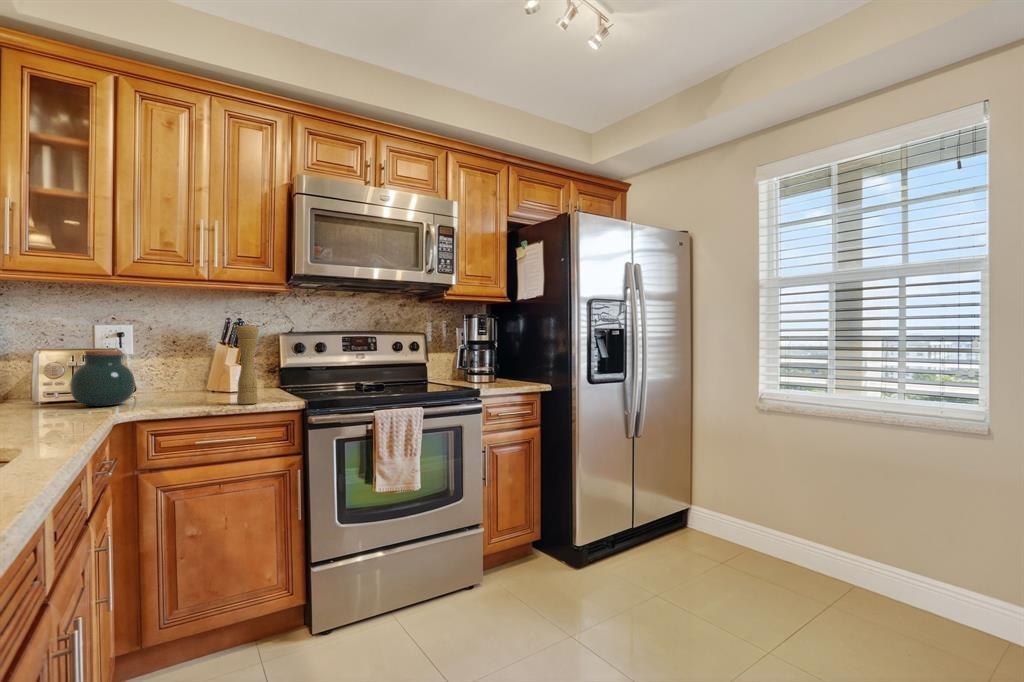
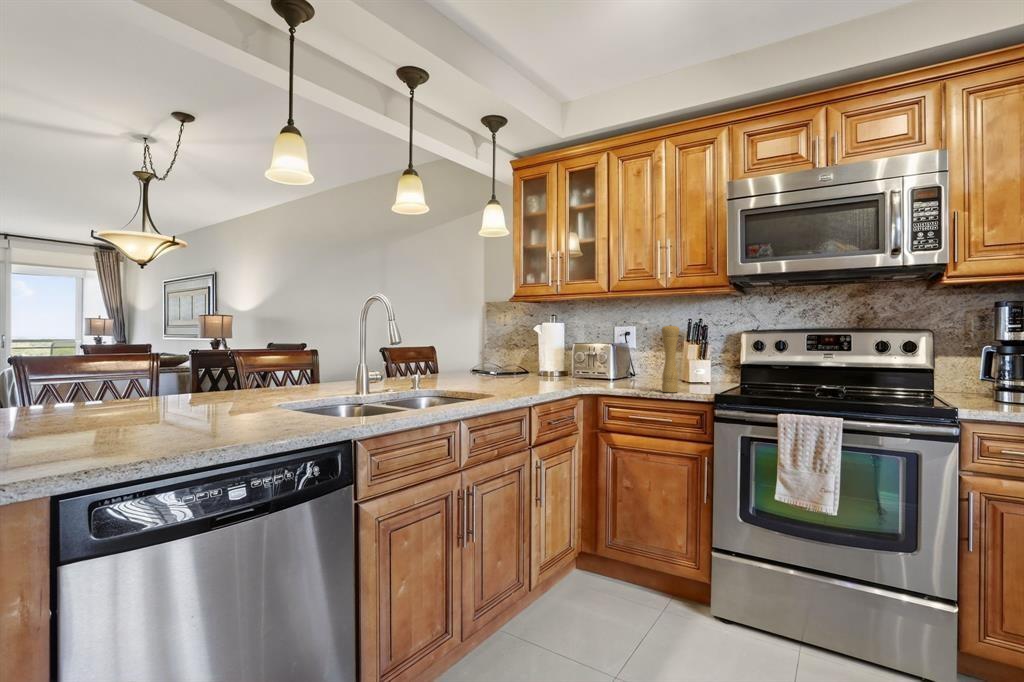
jar: present [70,350,135,406] -> none [580,345,615,384]

